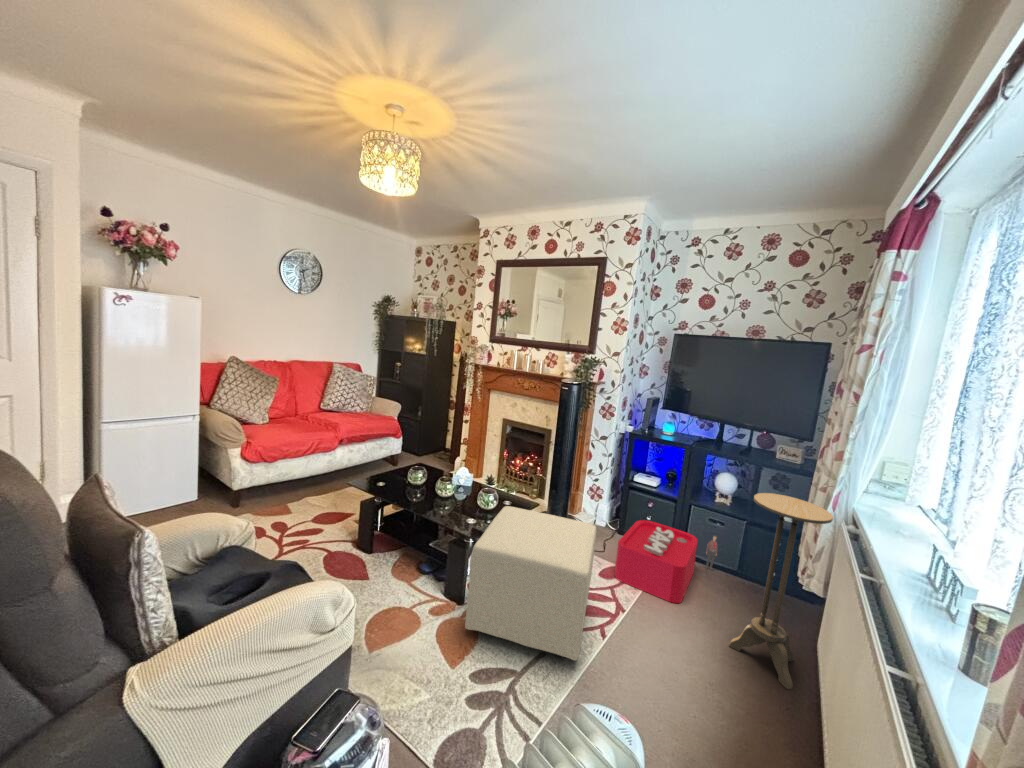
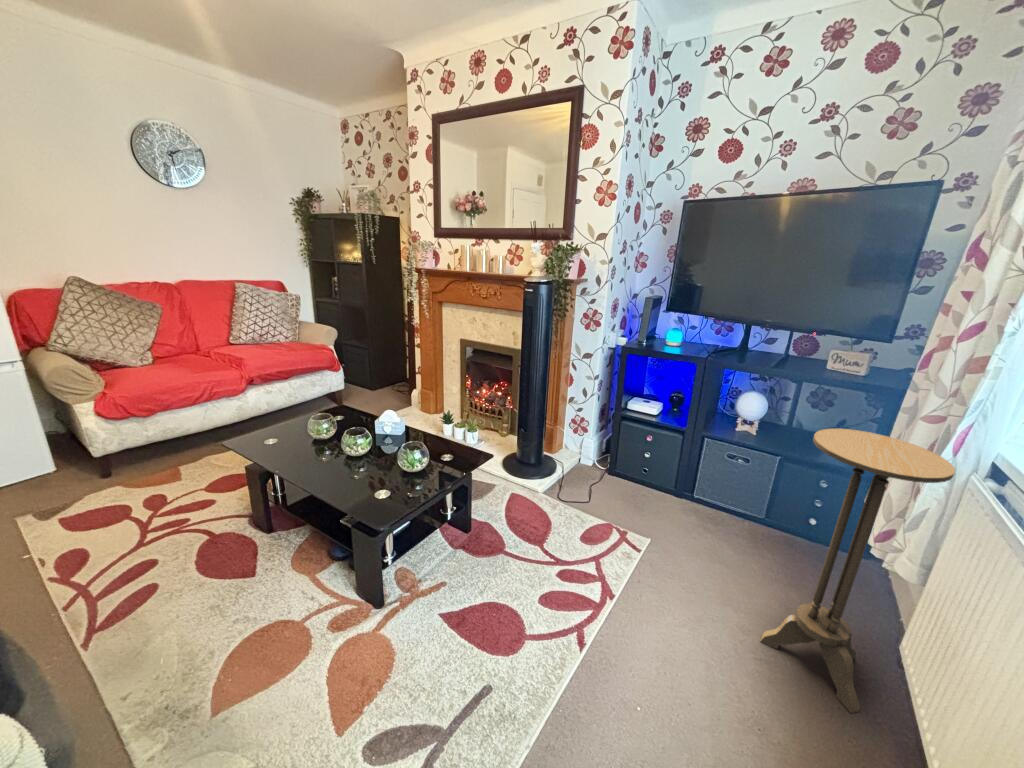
ottoman: present [465,506,596,660] -> none [365,464,569,699]
storage bin: present [615,520,717,603] -> none [602,461,739,576]

